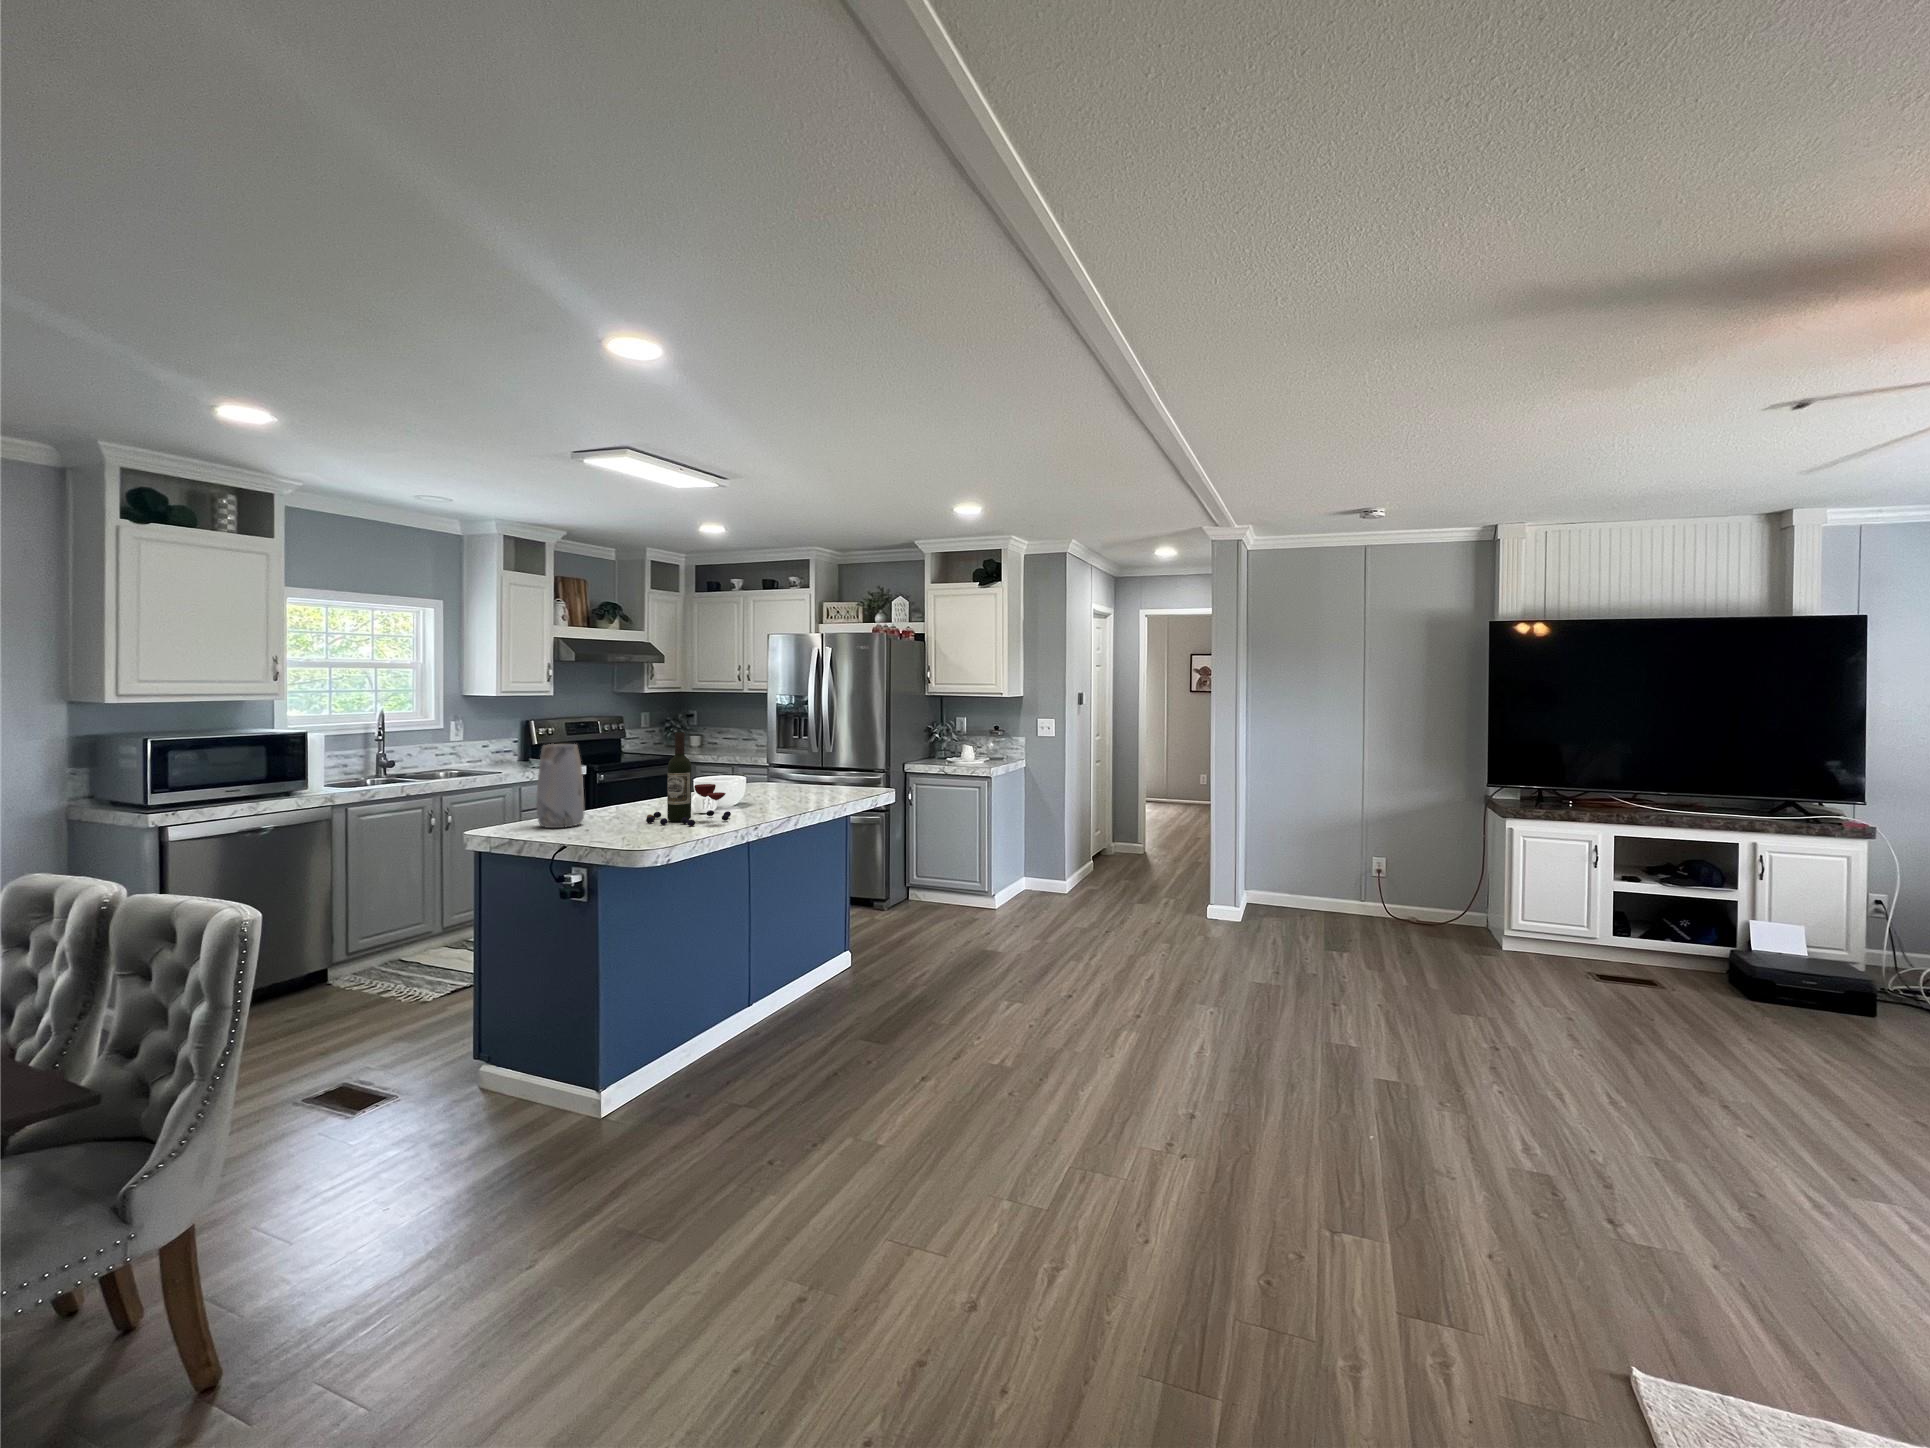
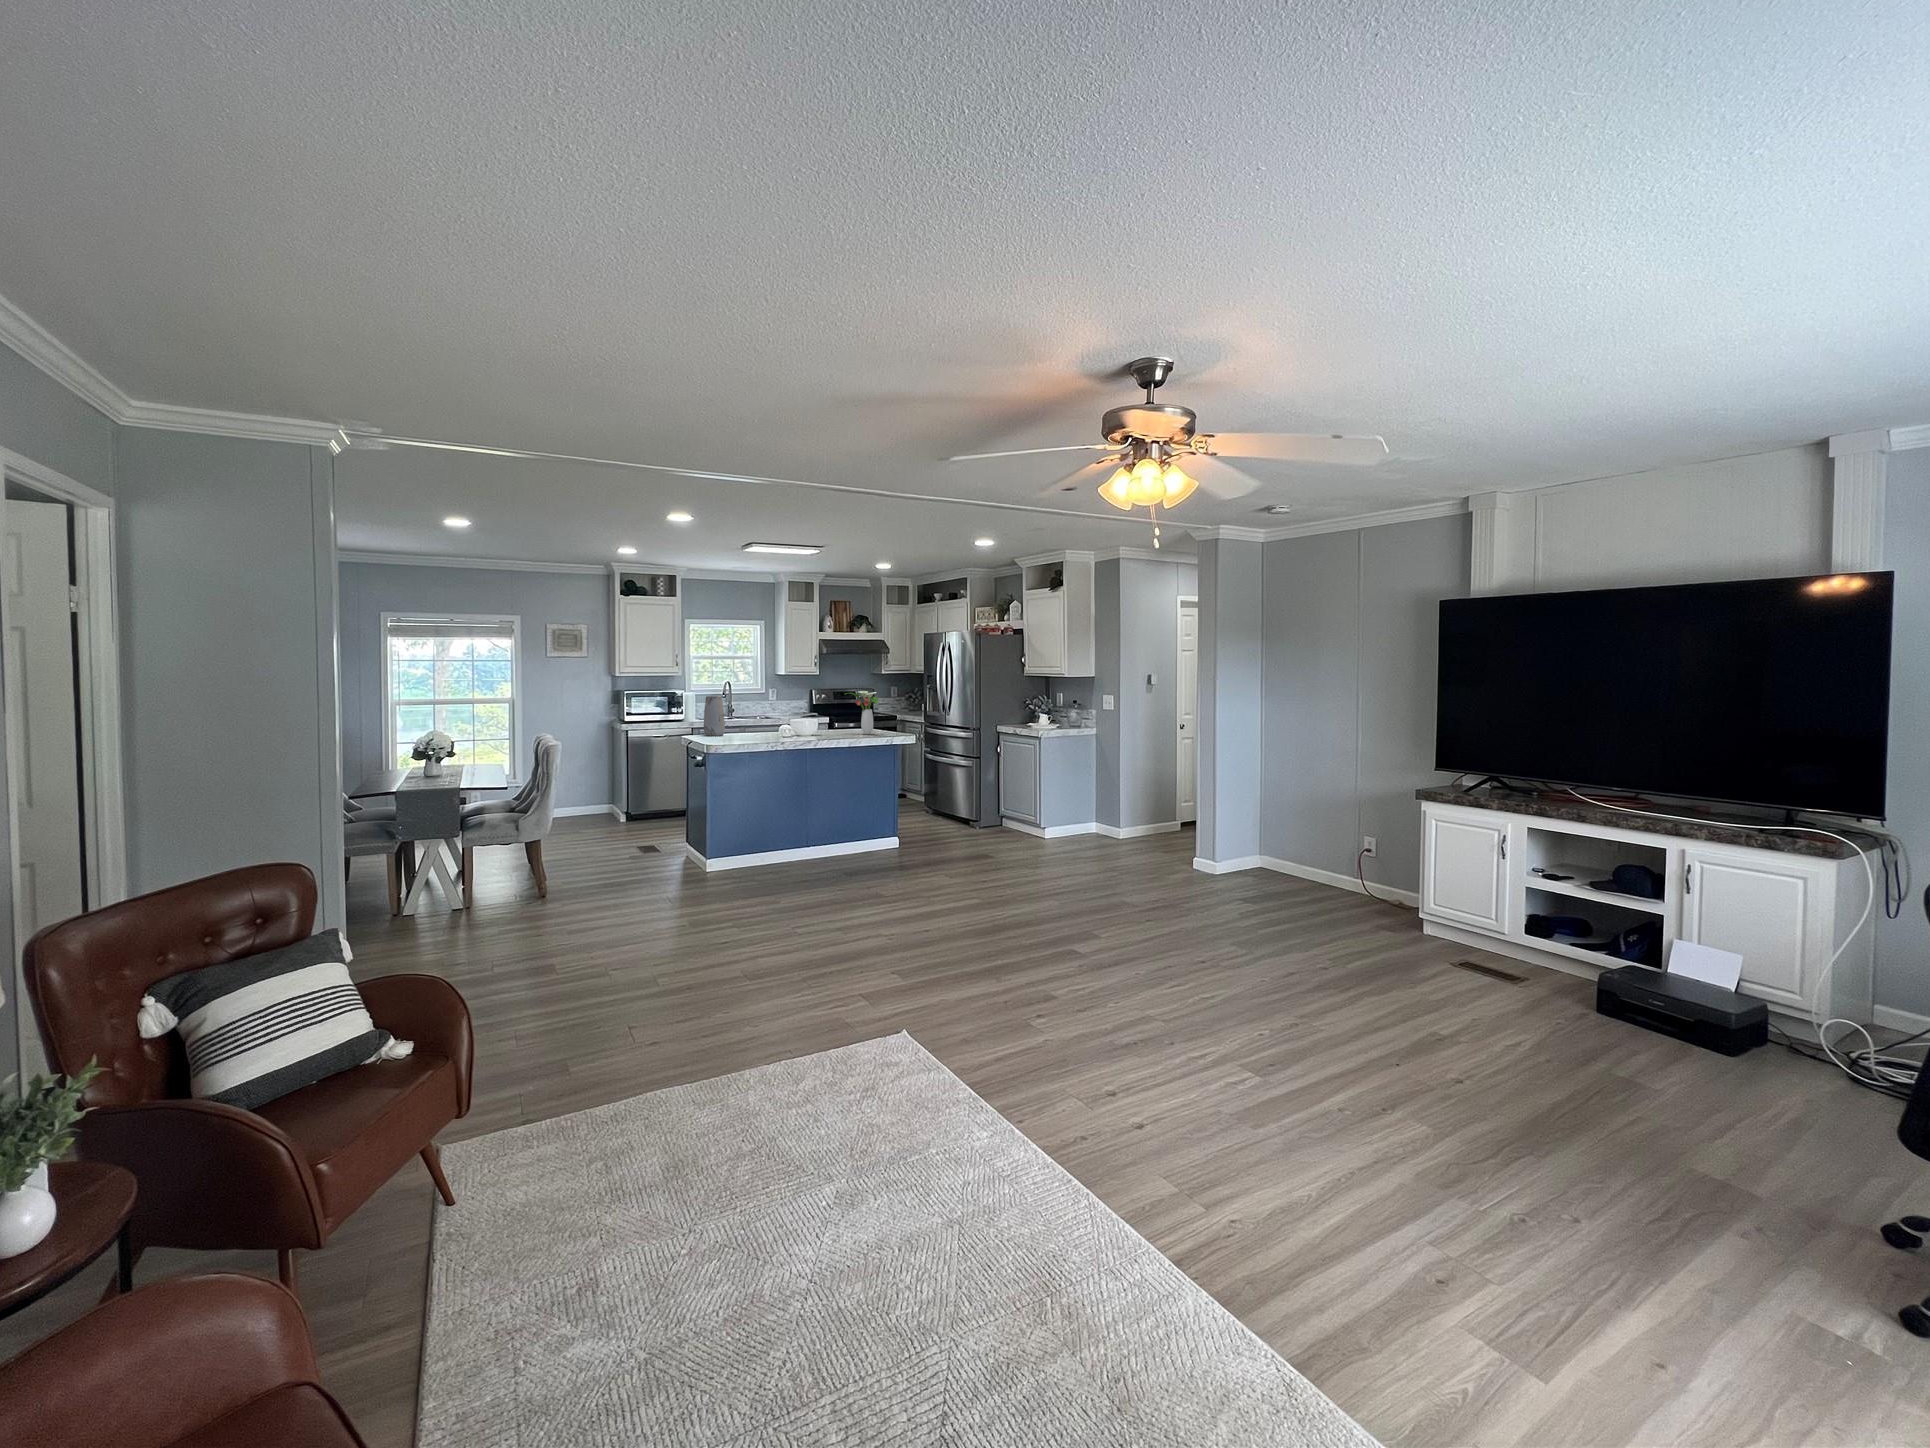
flower arrangement: none [773,723,836,794] -> present [850,691,878,734]
wine bottle: present [646,732,731,826] -> none [745,692,784,740]

